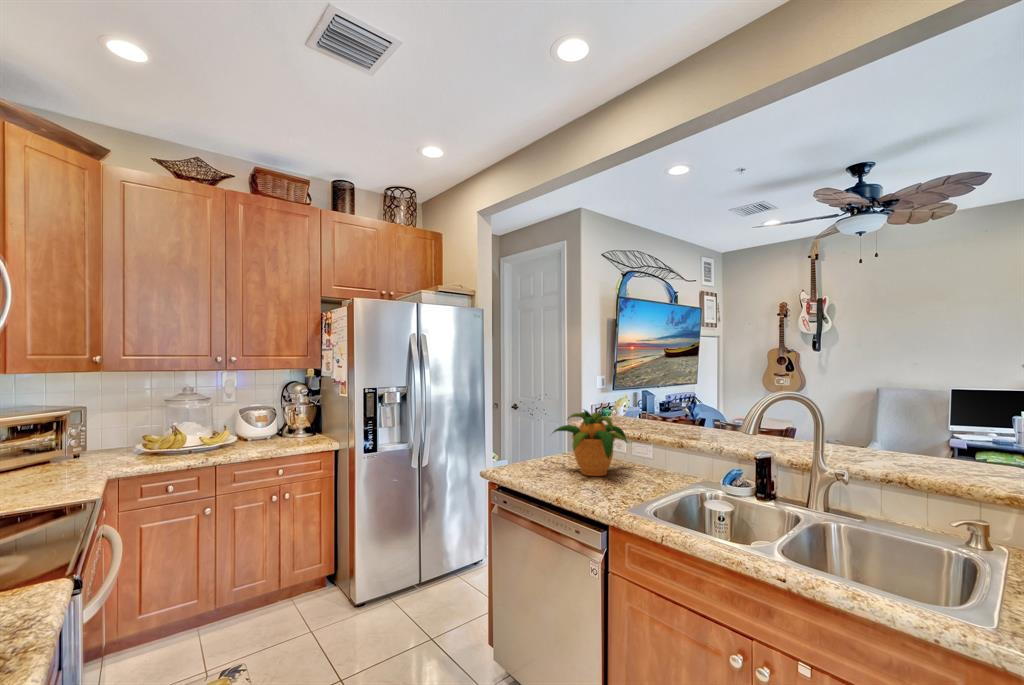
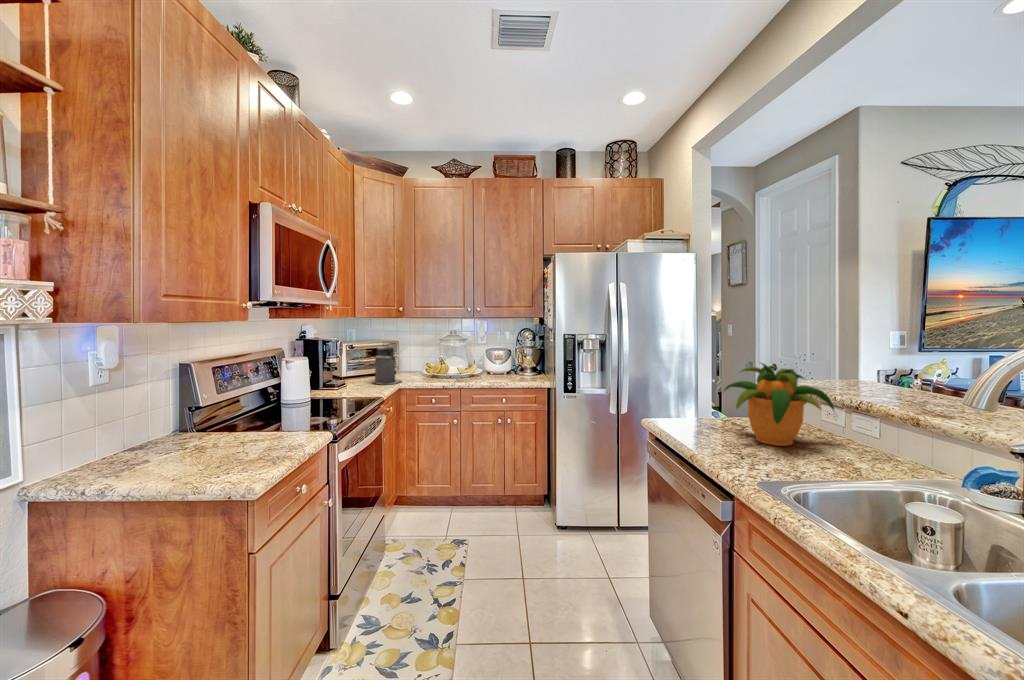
canister: none [51,412,110,477] -> present [373,343,401,384]

